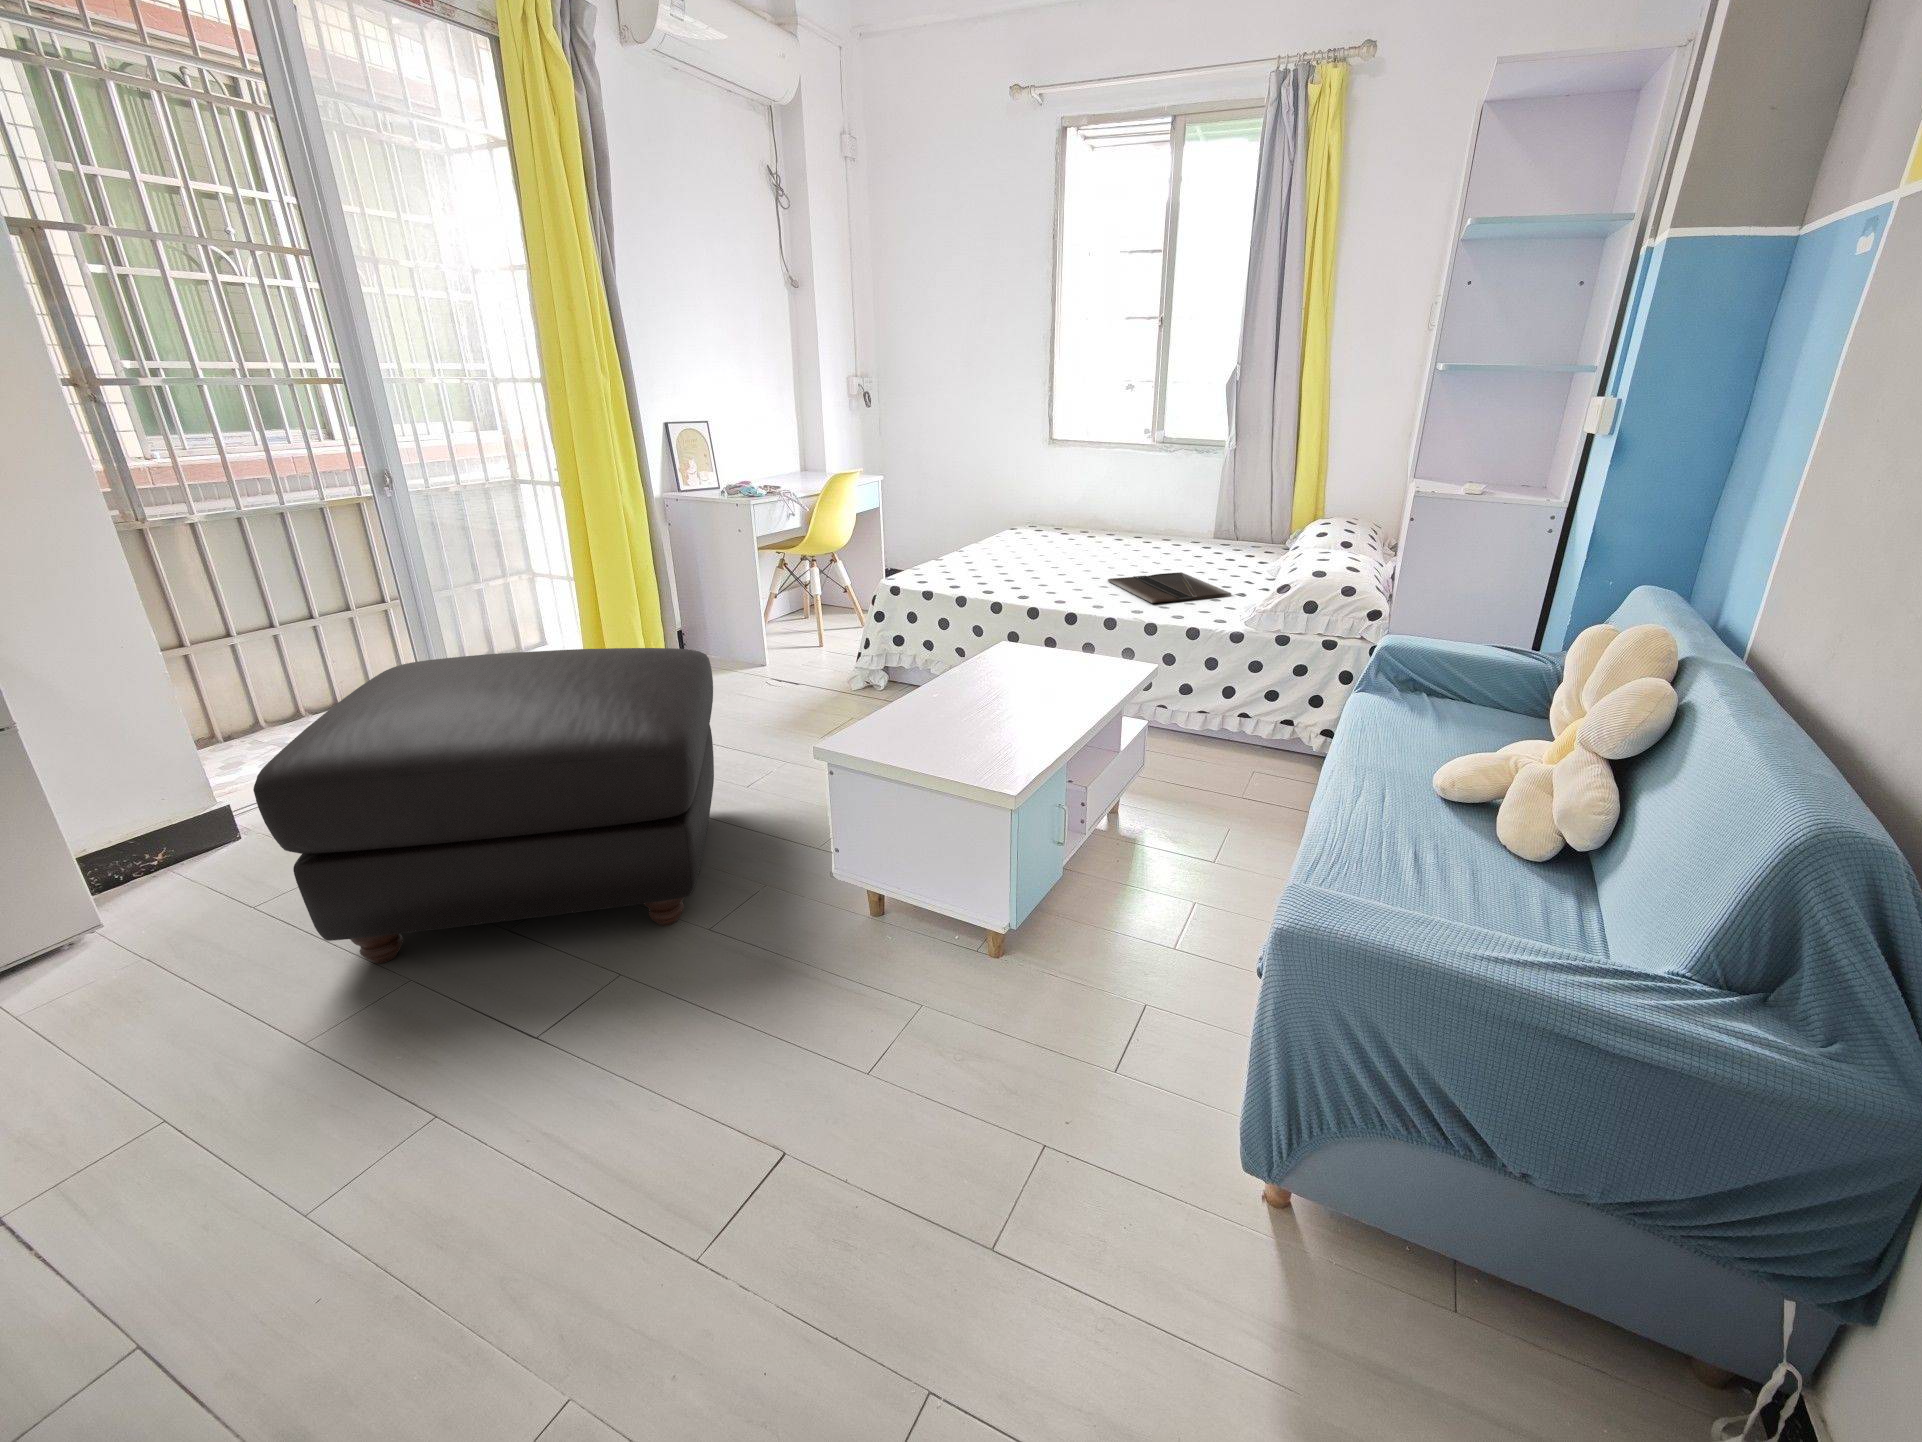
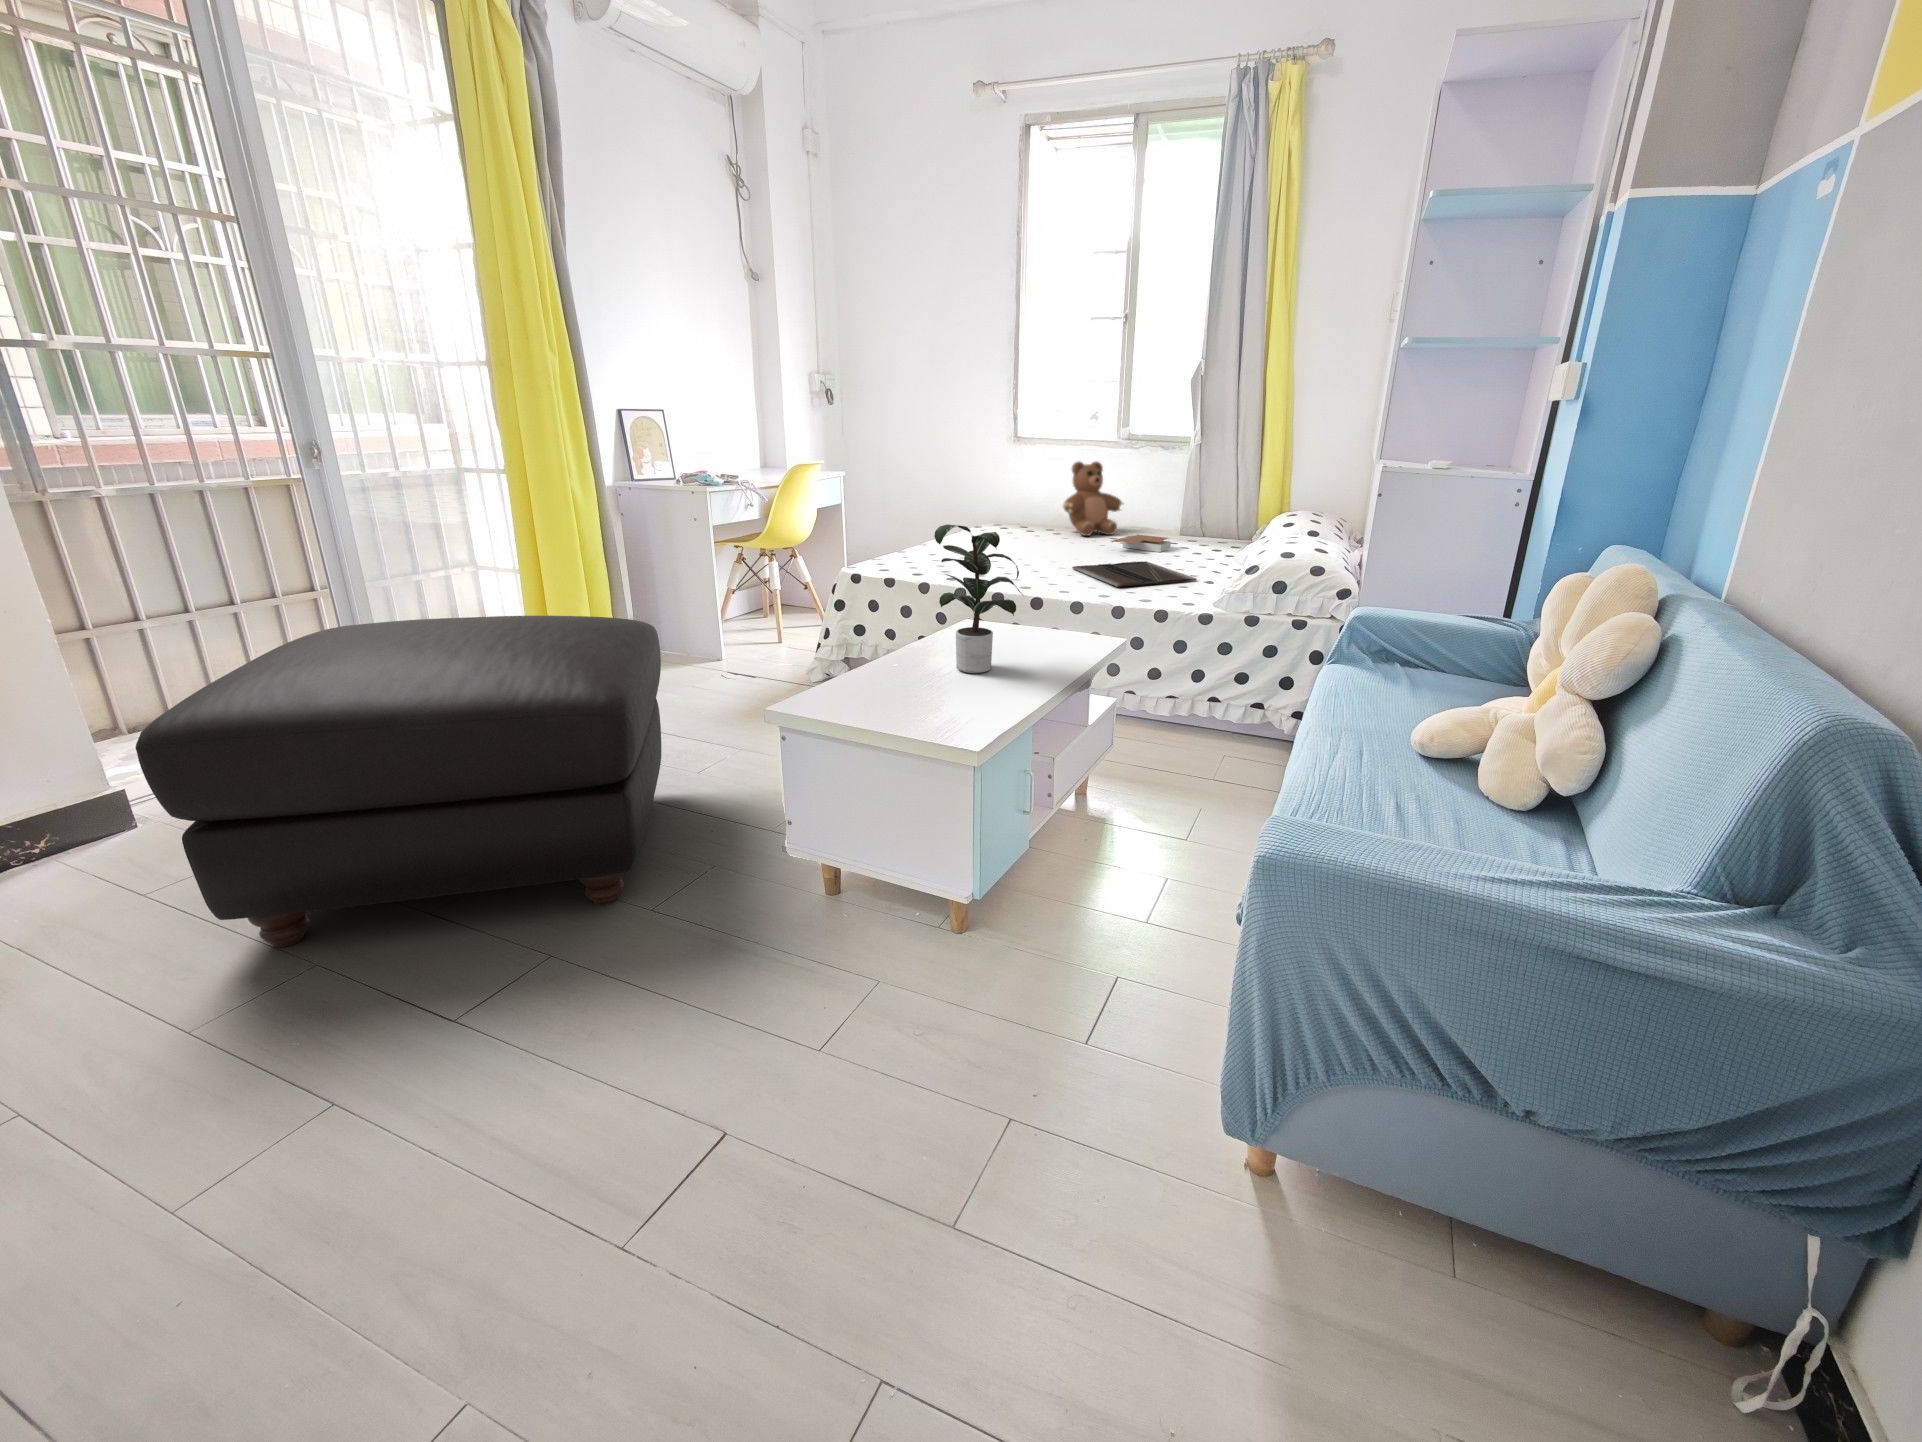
teddy bear: none [1098,466,1160,542] -> present [1063,462,1124,536]
book: none [1146,542,1207,561] -> present [1111,535,1171,552]
potted plant: none [955,566,1080,708] -> present [934,524,1022,673]

